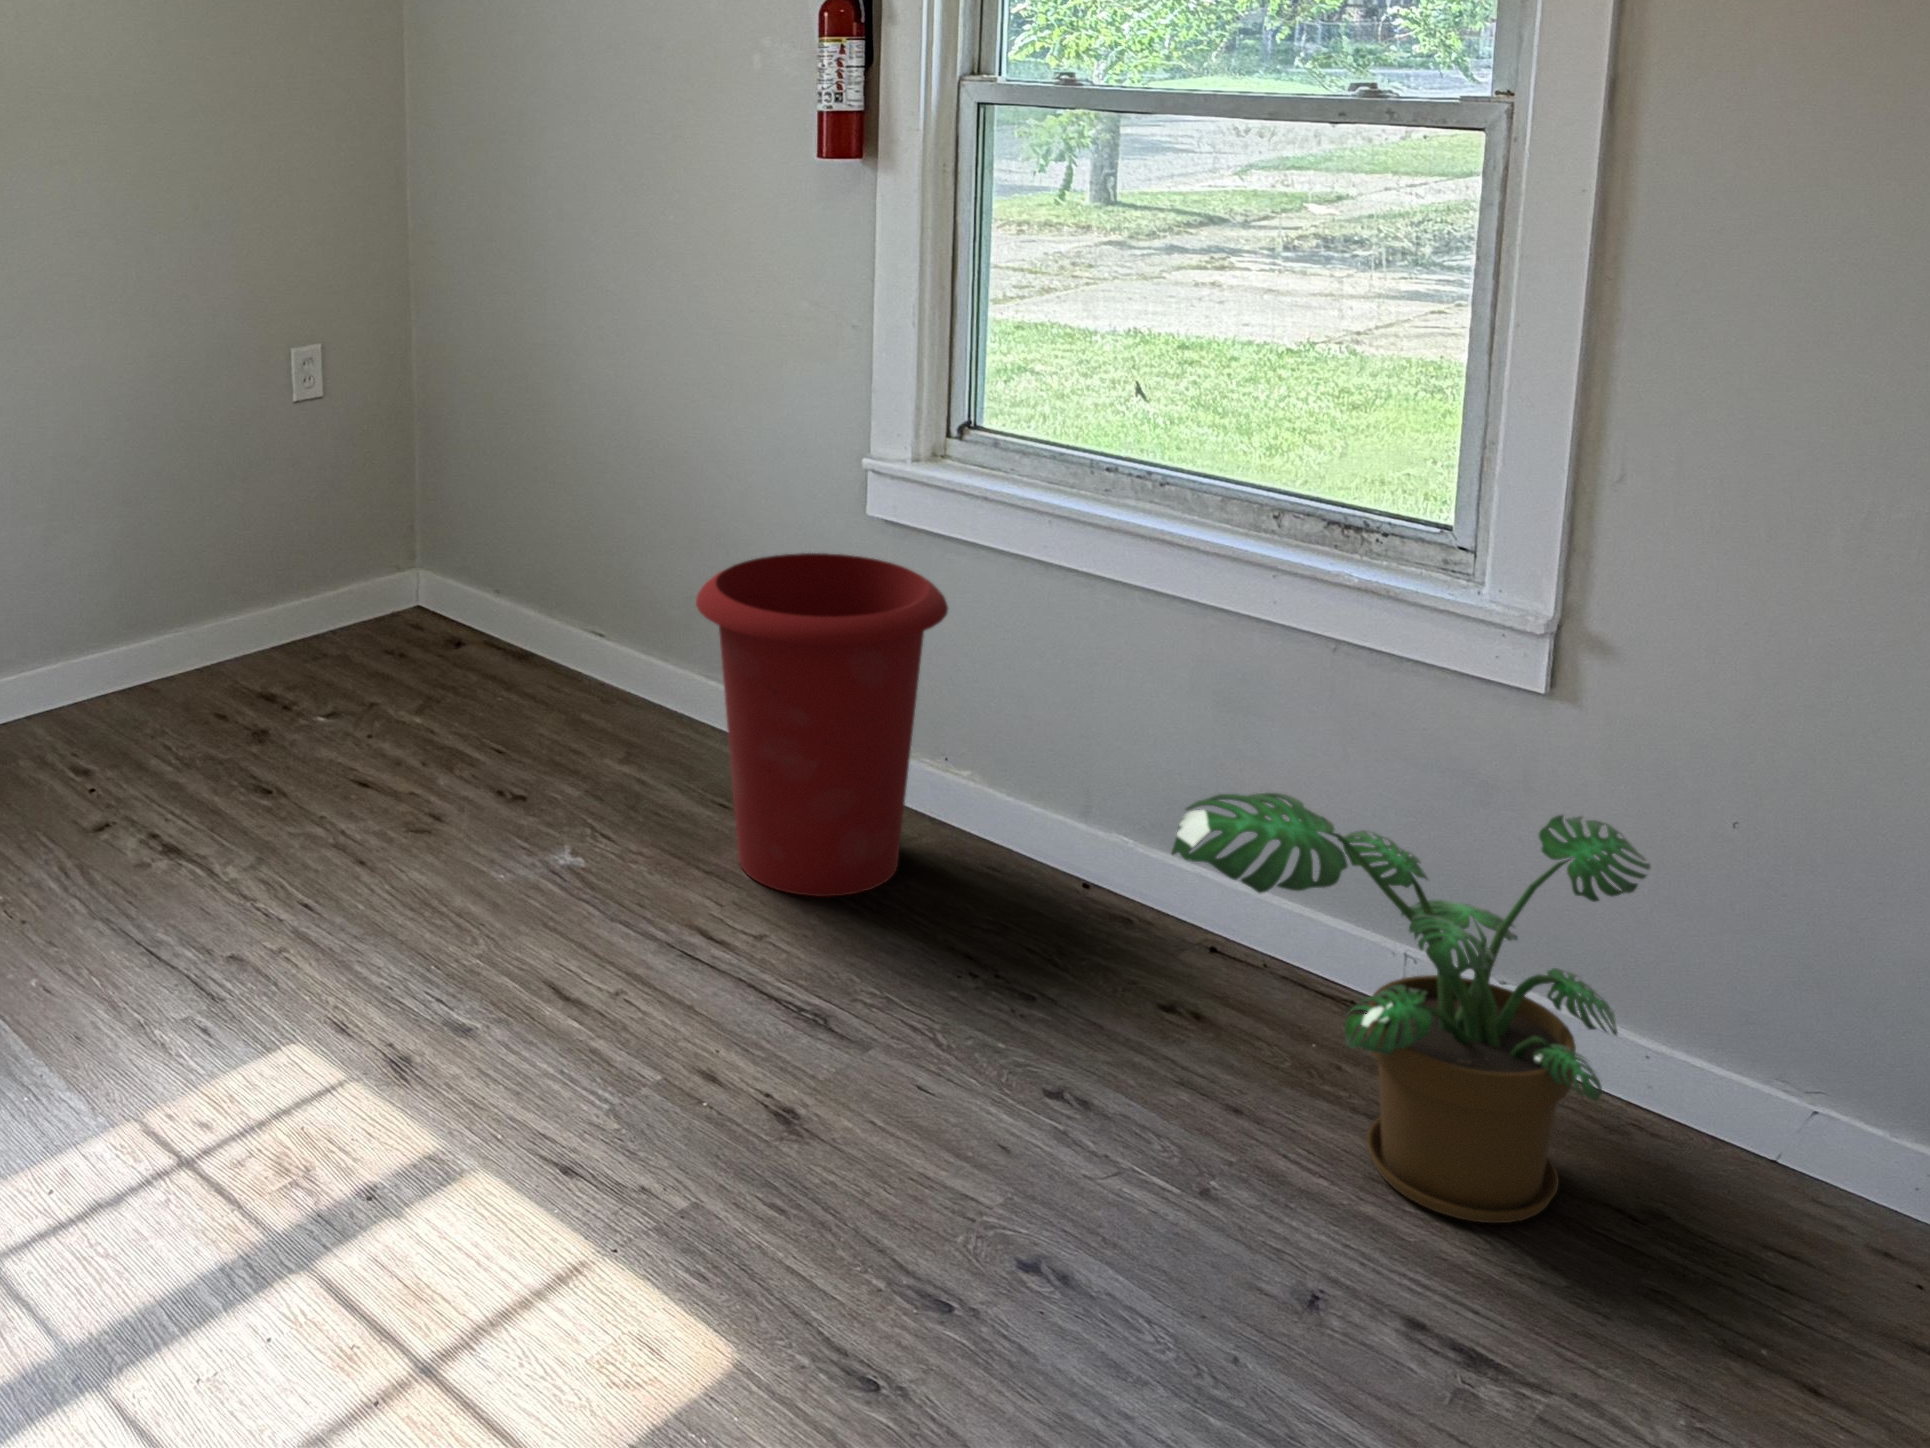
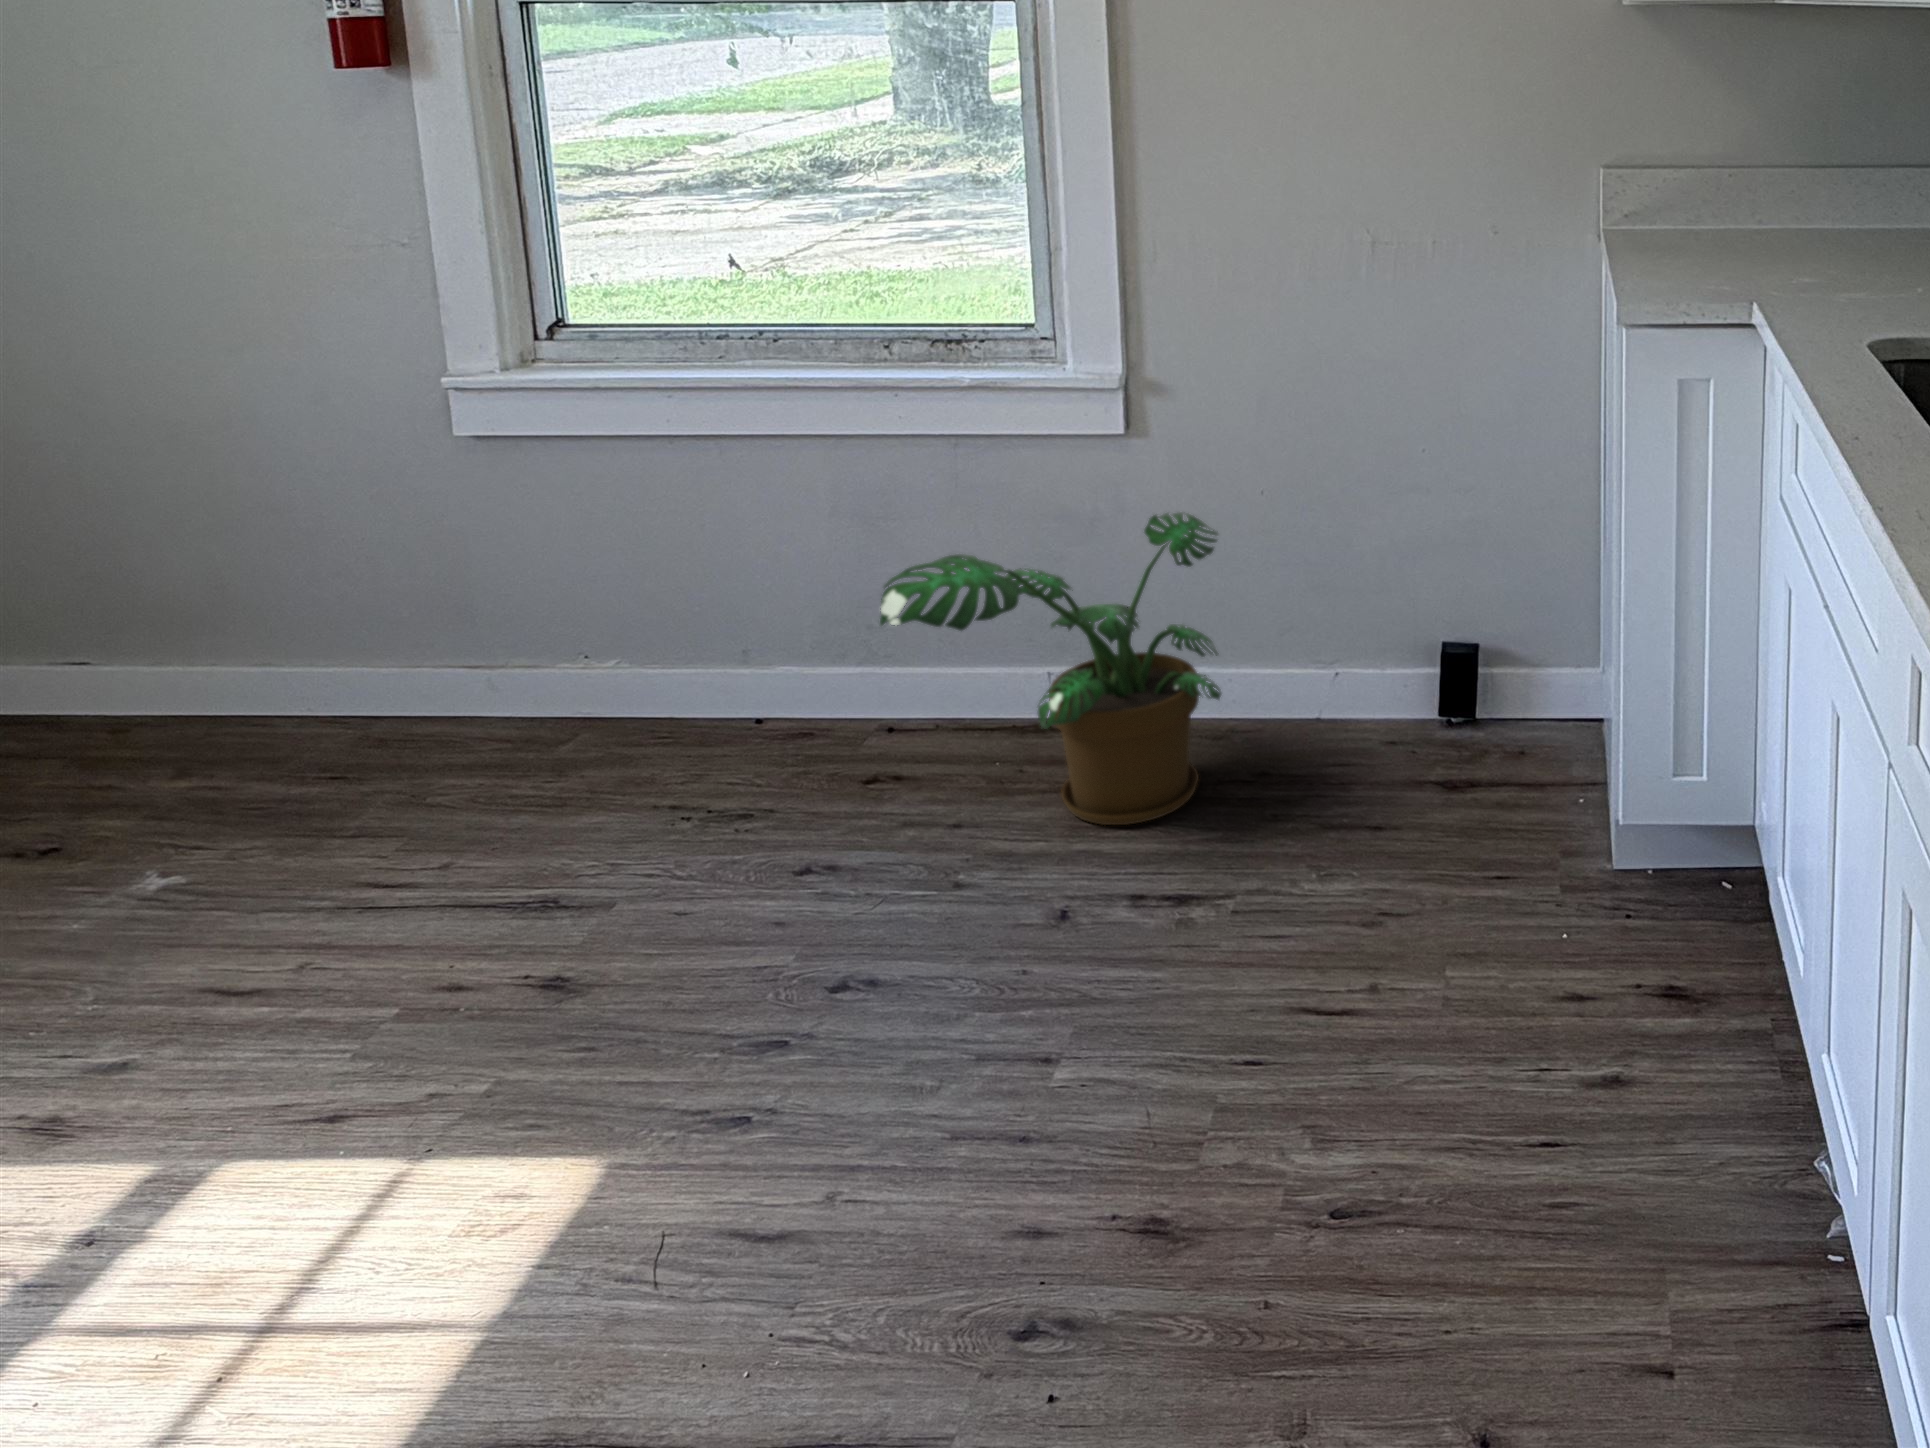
waste bin: present [696,553,948,897] -> none [279,470,583,818]

